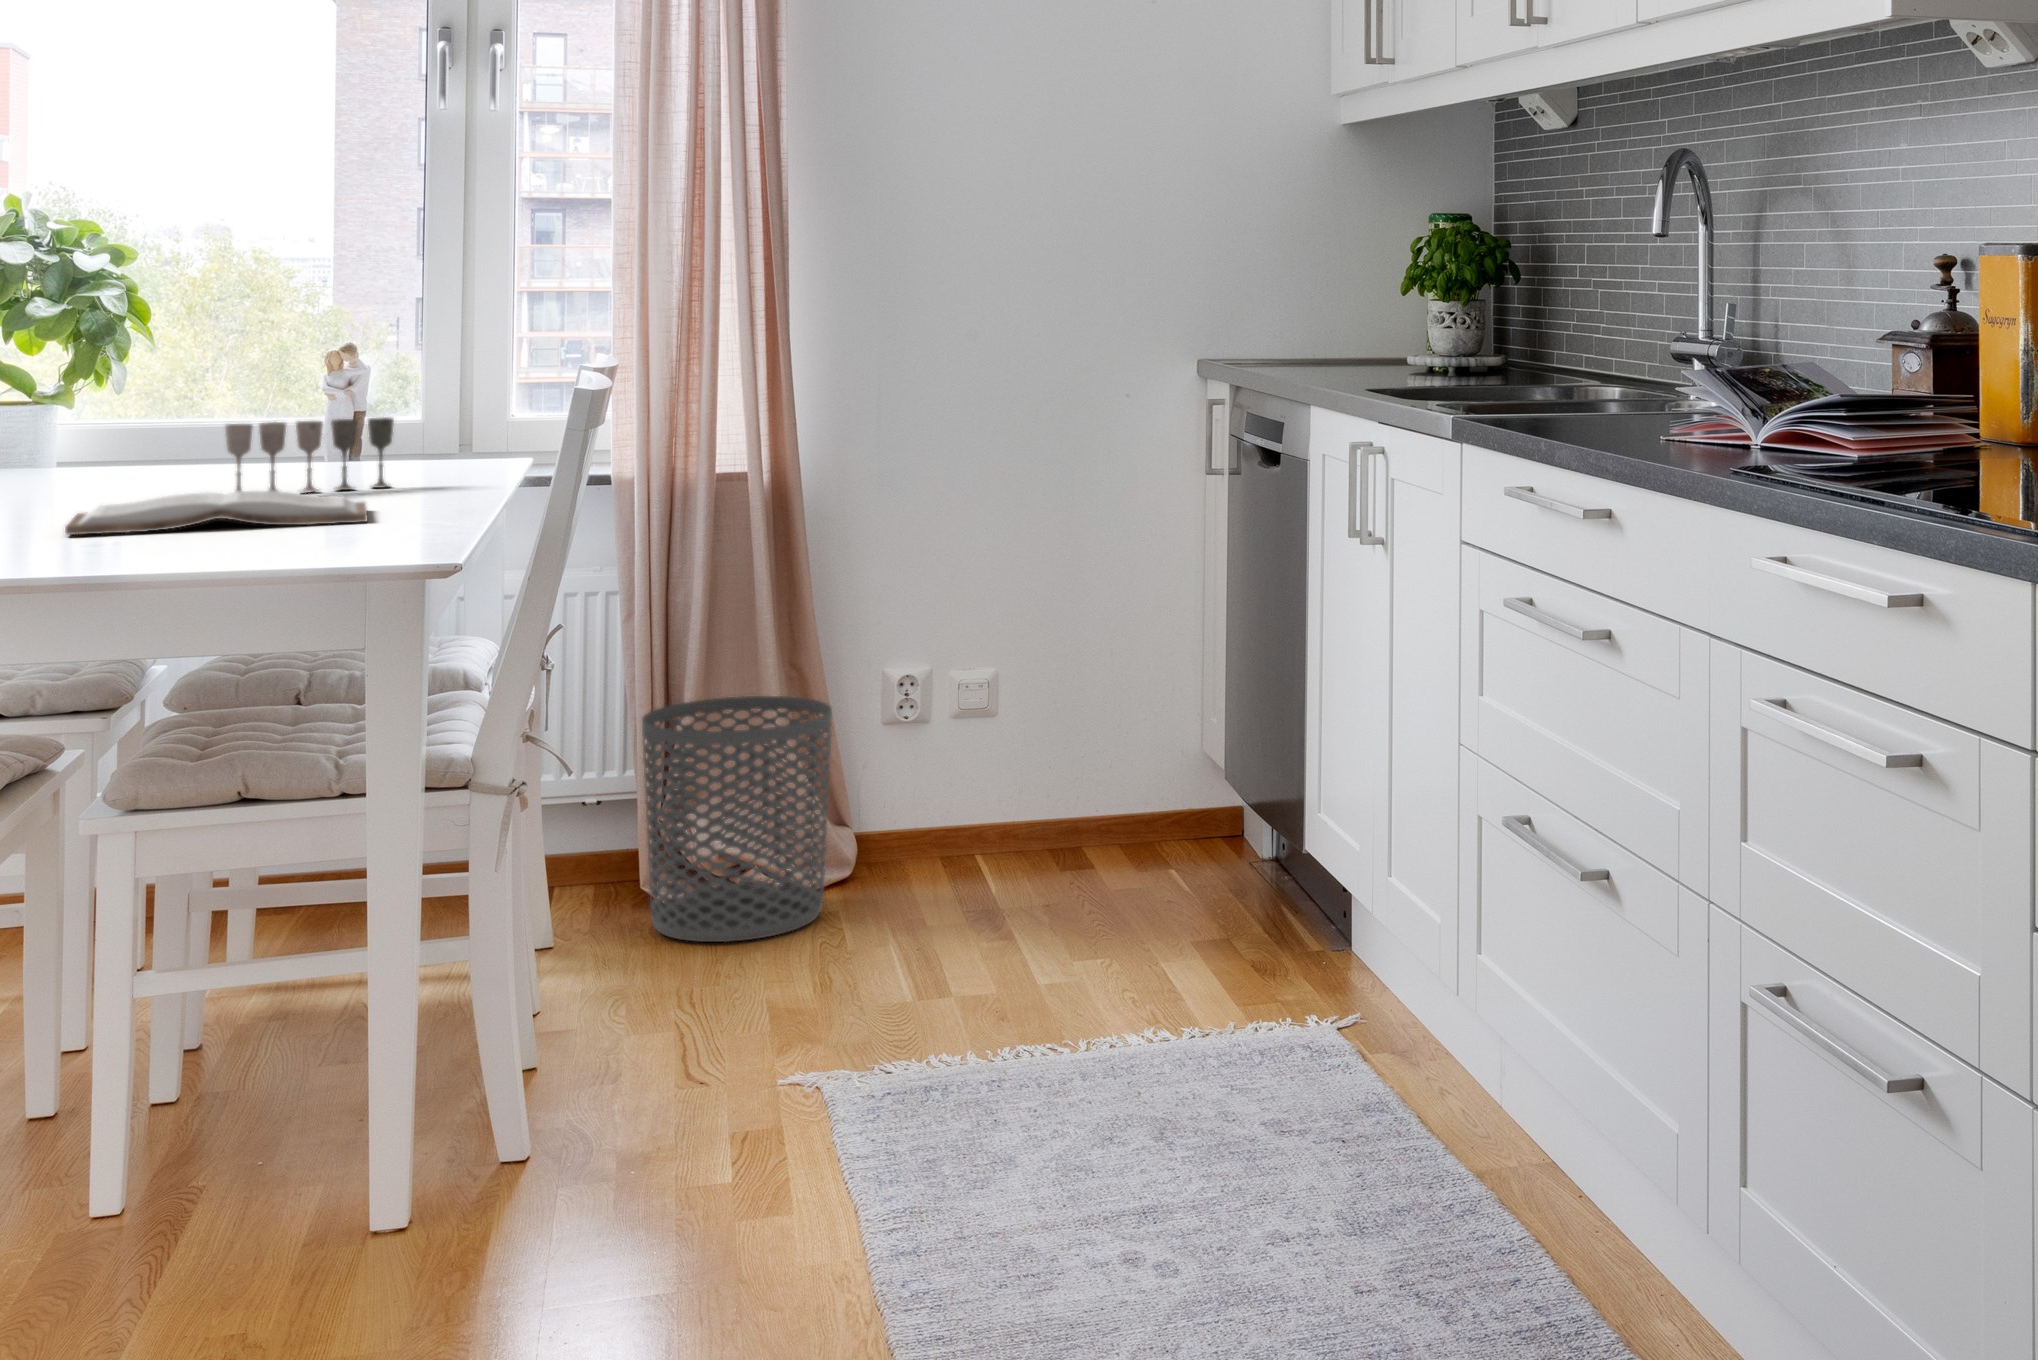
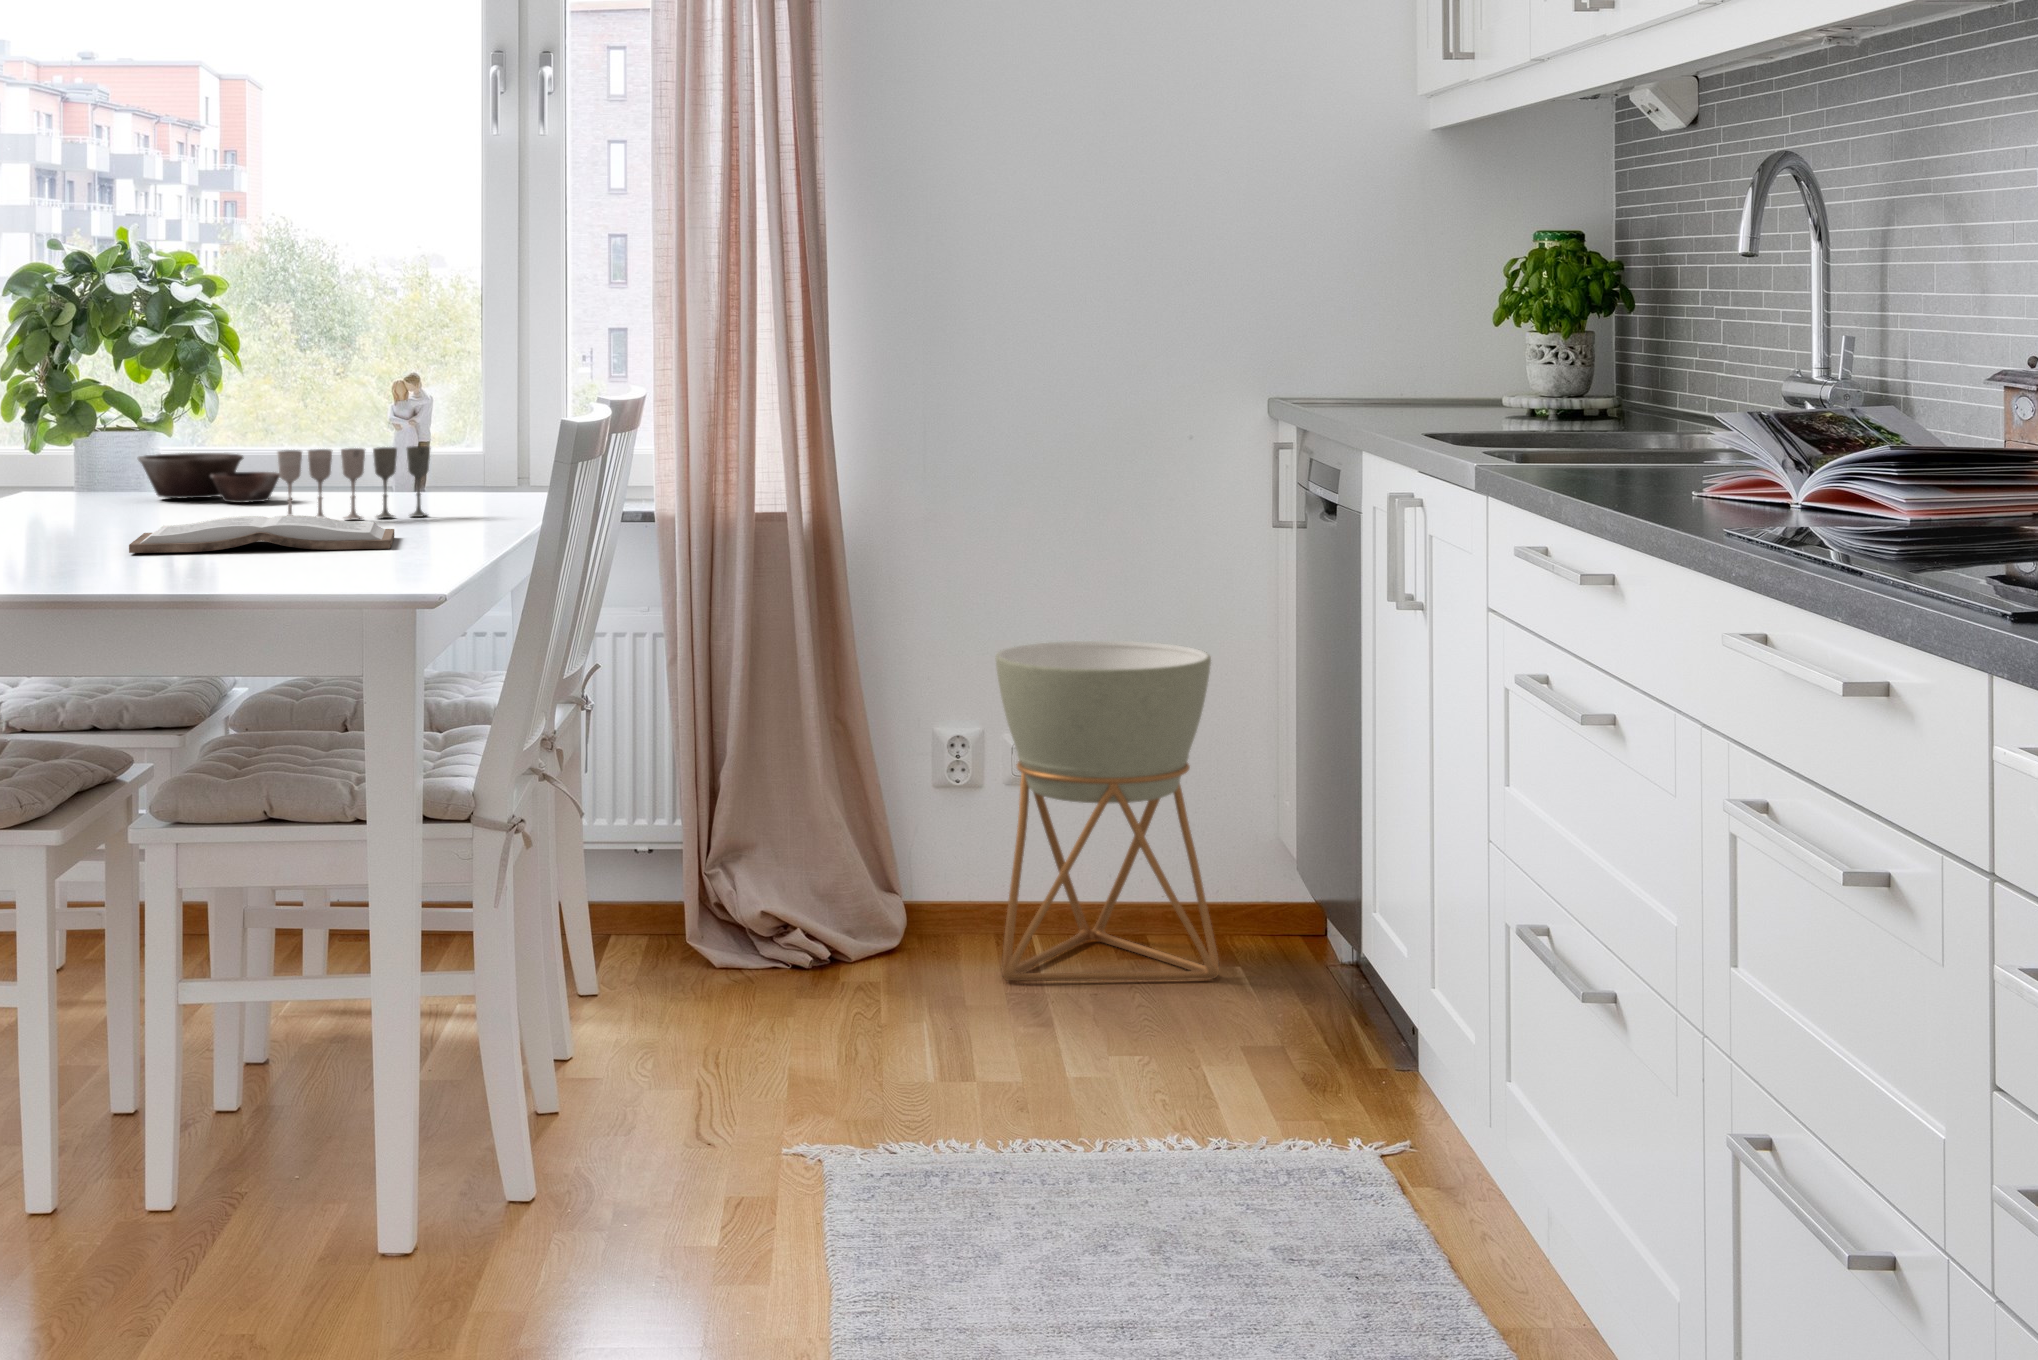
bowl: none [48,427,218,477] -> present [138,453,280,503]
planter: none [952,582,1160,898] -> present [995,641,1219,981]
waste bin: present [642,696,832,942] -> none [676,749,866,1005]

